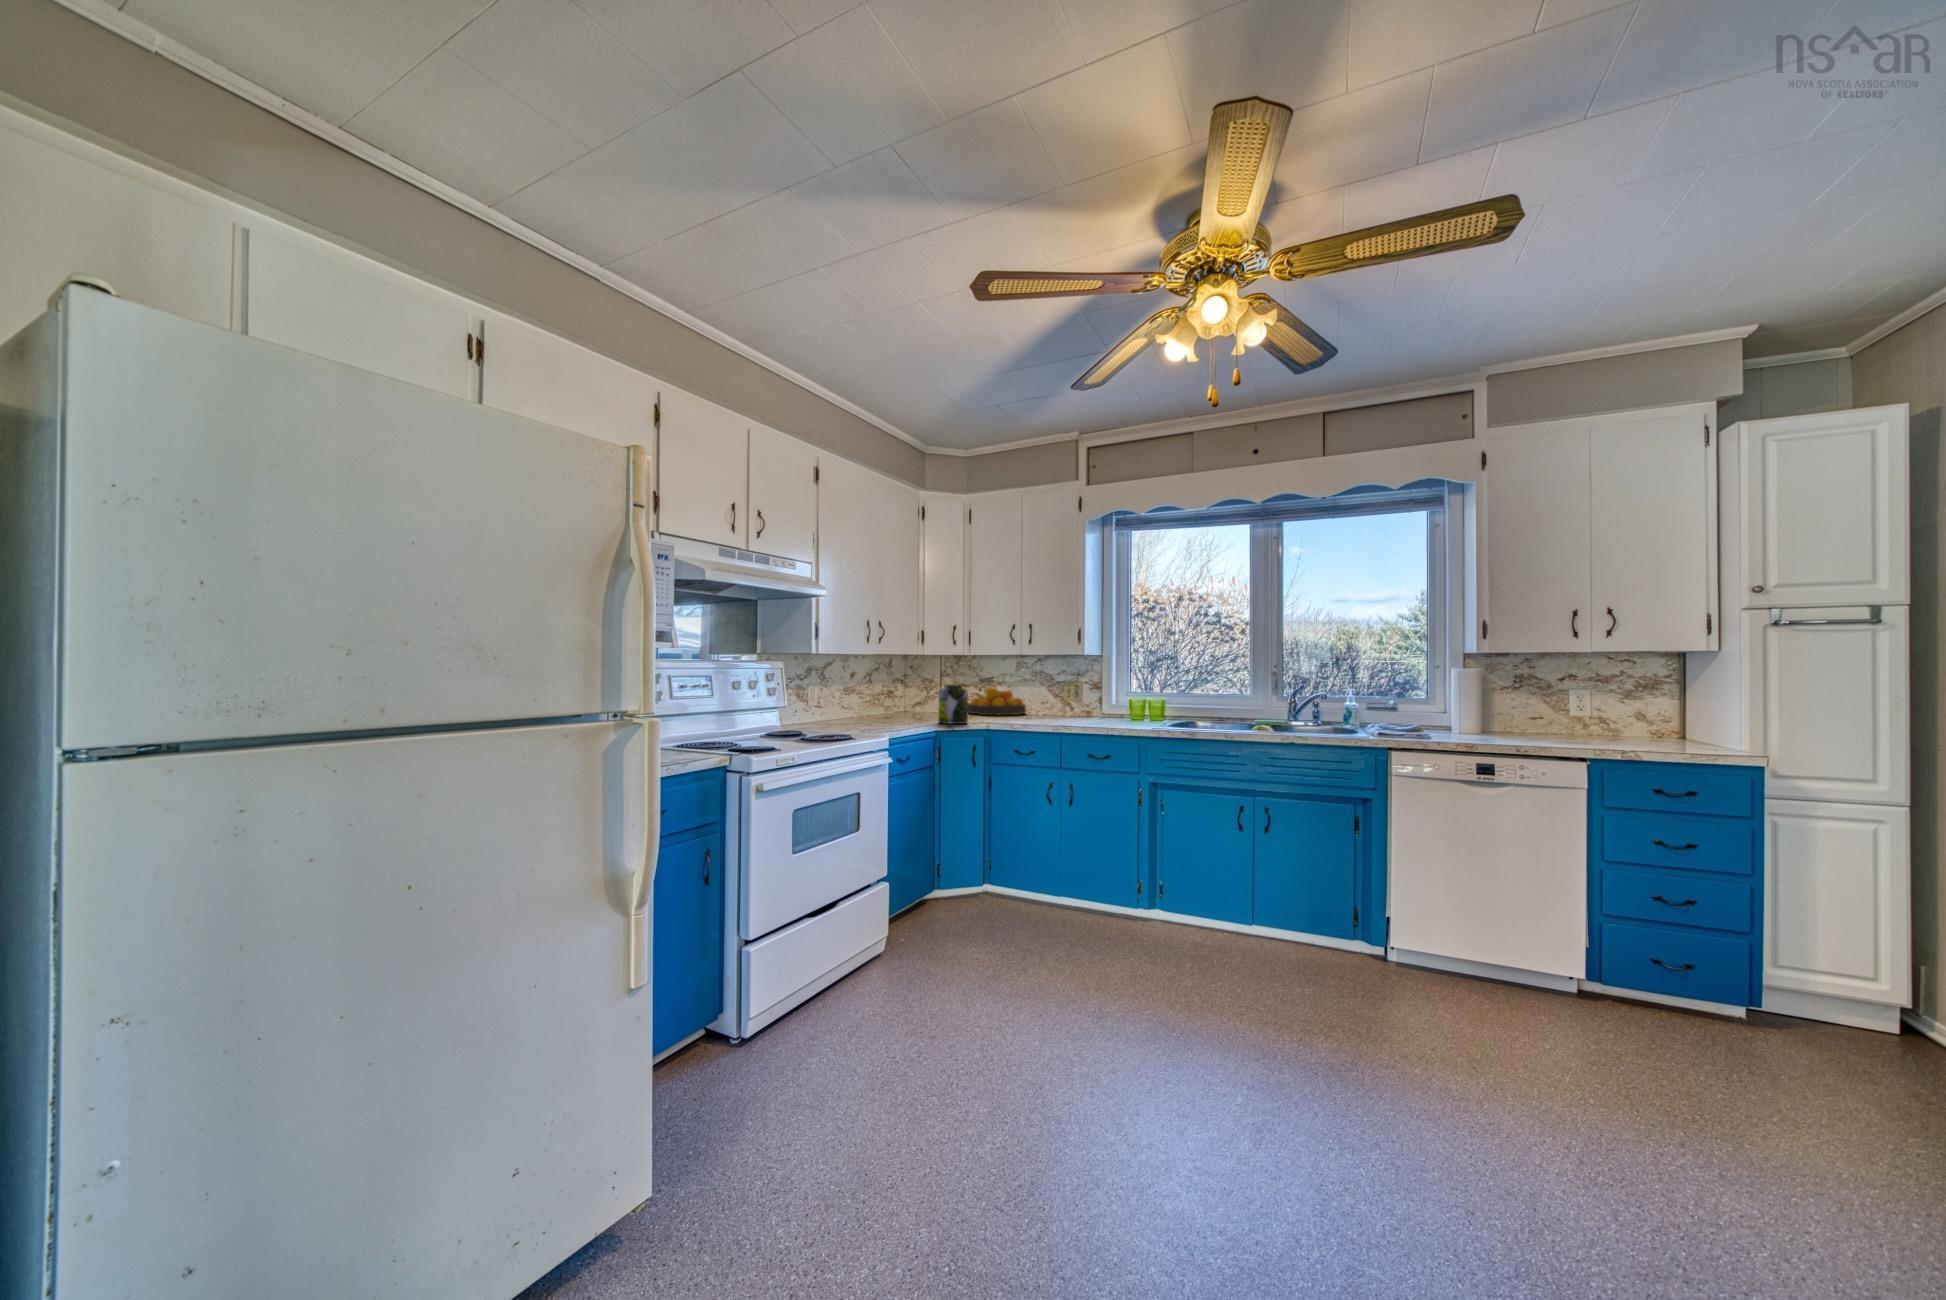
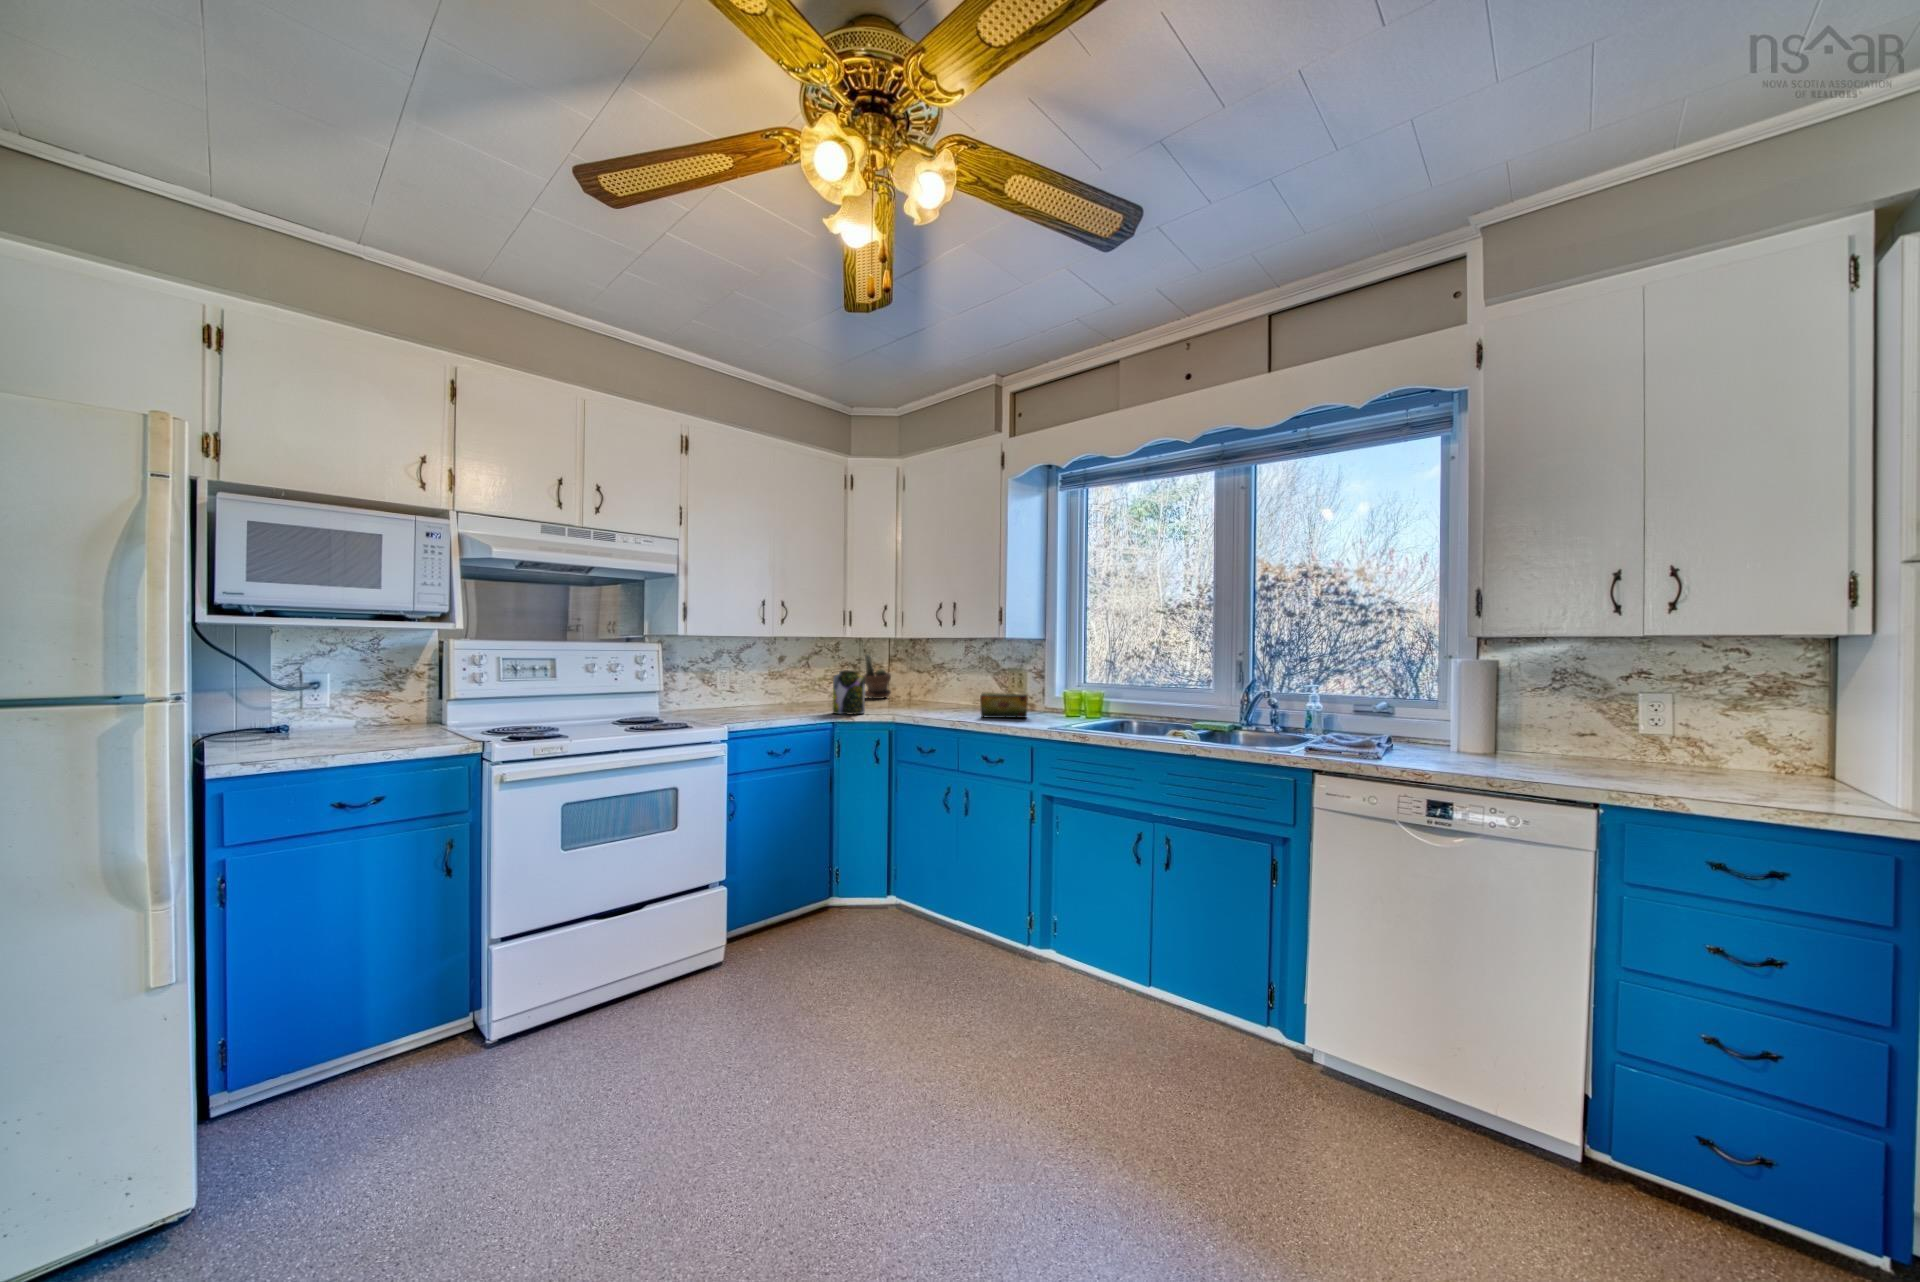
potted plant: none [914,670,939,712] -> present [864,654,891,699]
fruit bowl: present [968,687,1026,715] -> none [912,672,977,705]
tea box: none [1067,702,1110,723] -> present [980,692,1028,718]

